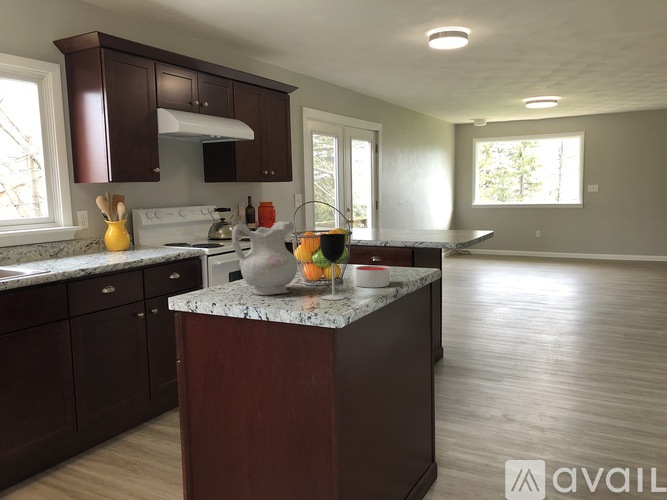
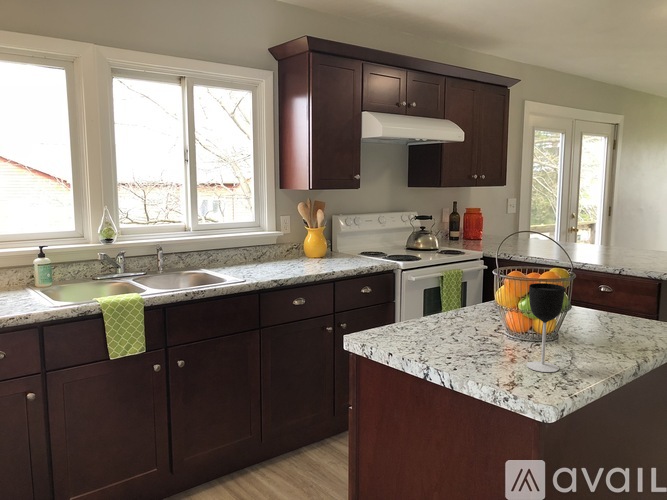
ceramic pitcher: present [232,221,298,295] -> none [418,257,498,350]
candle: present [356,265,389,288] -> none [575,321,626,355]

